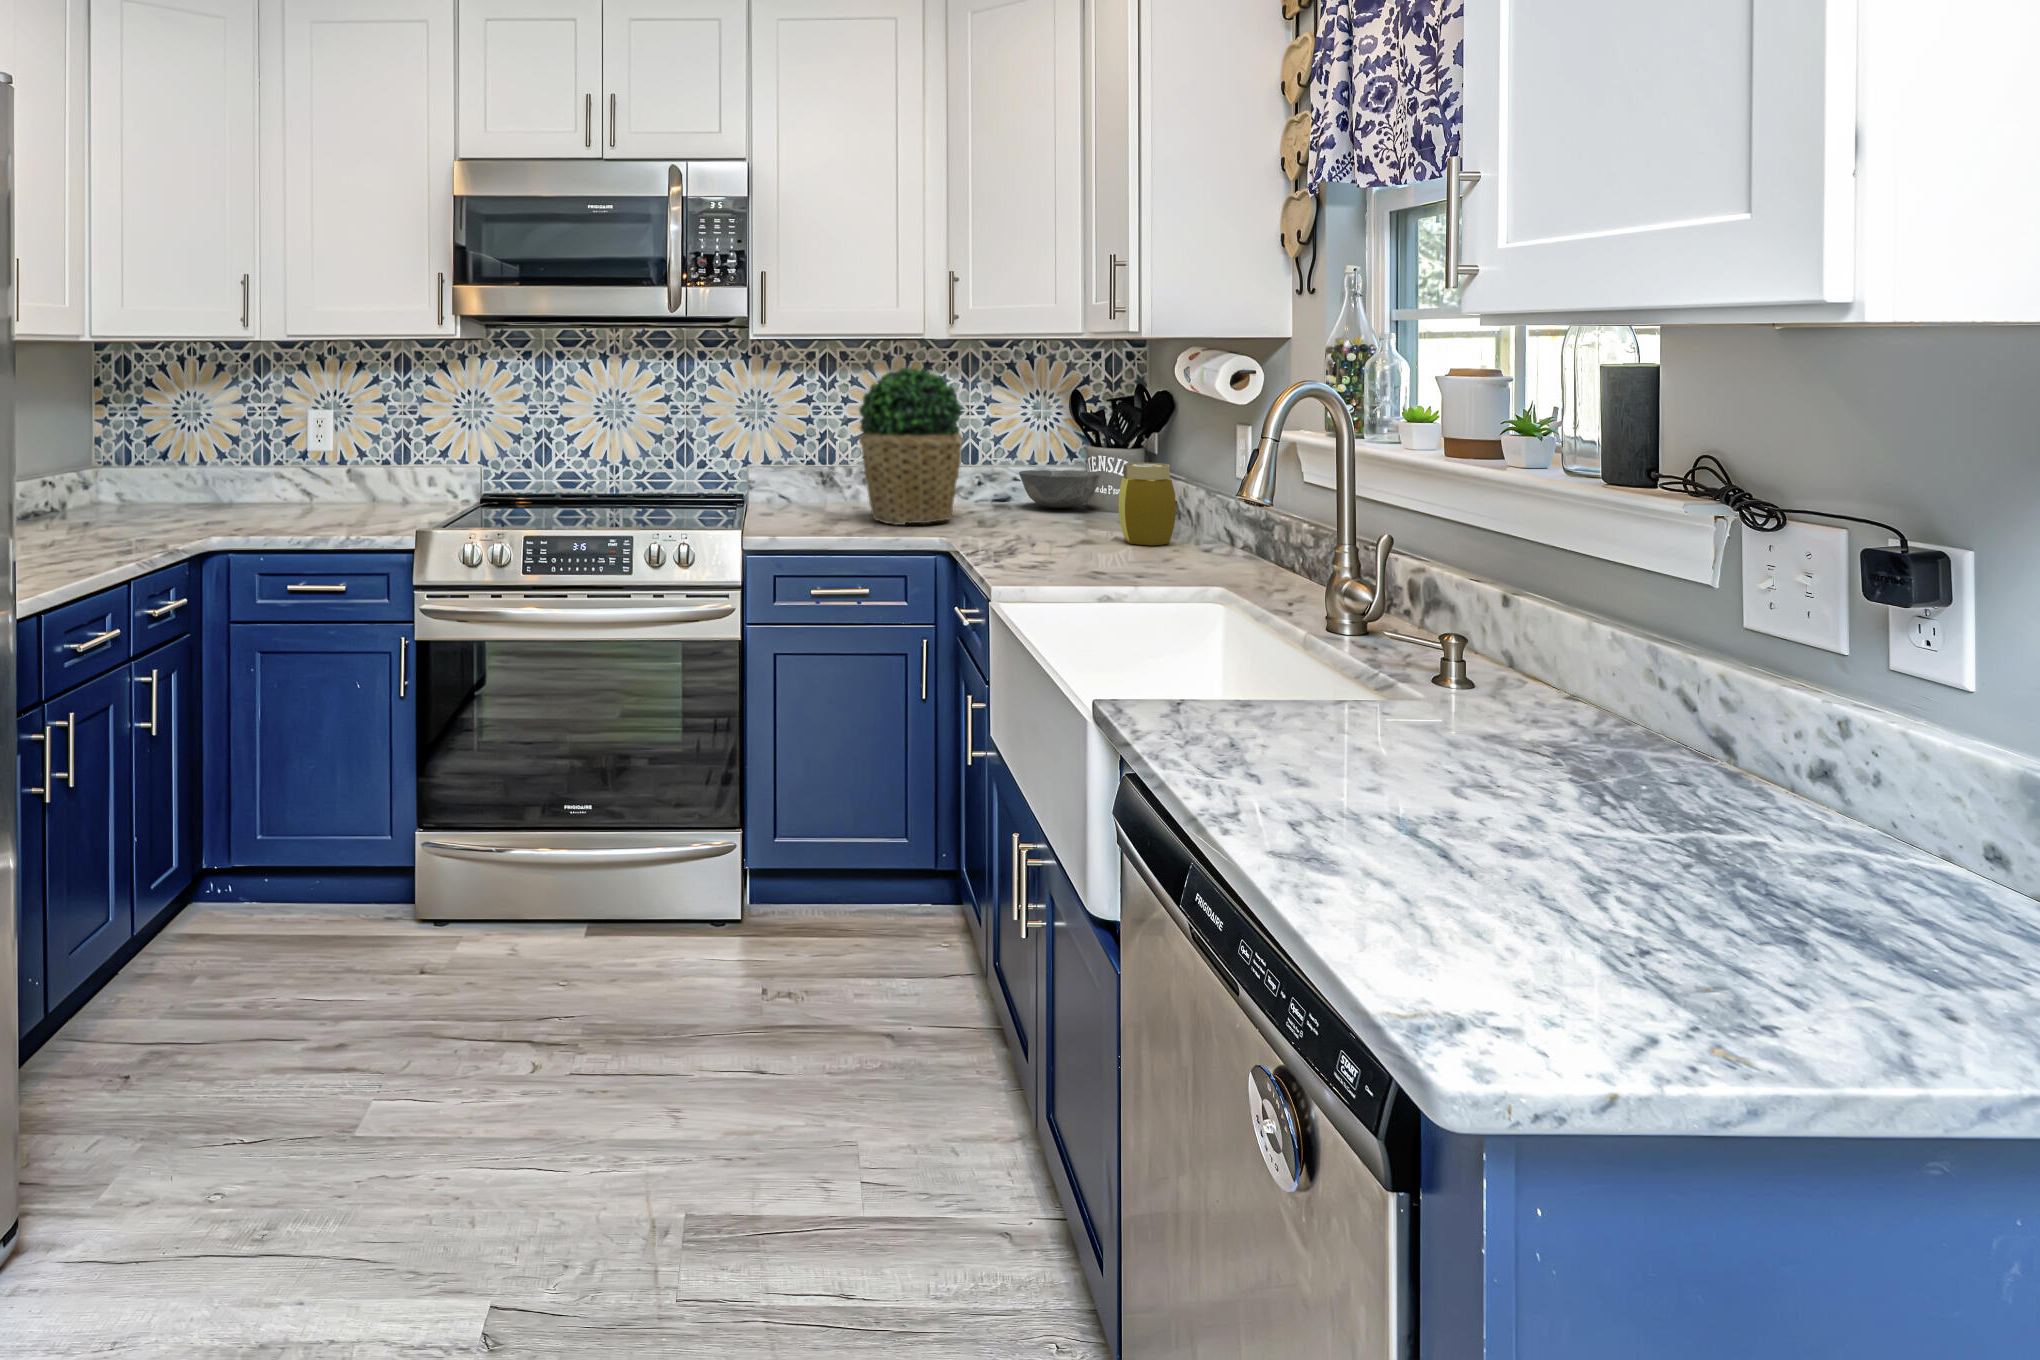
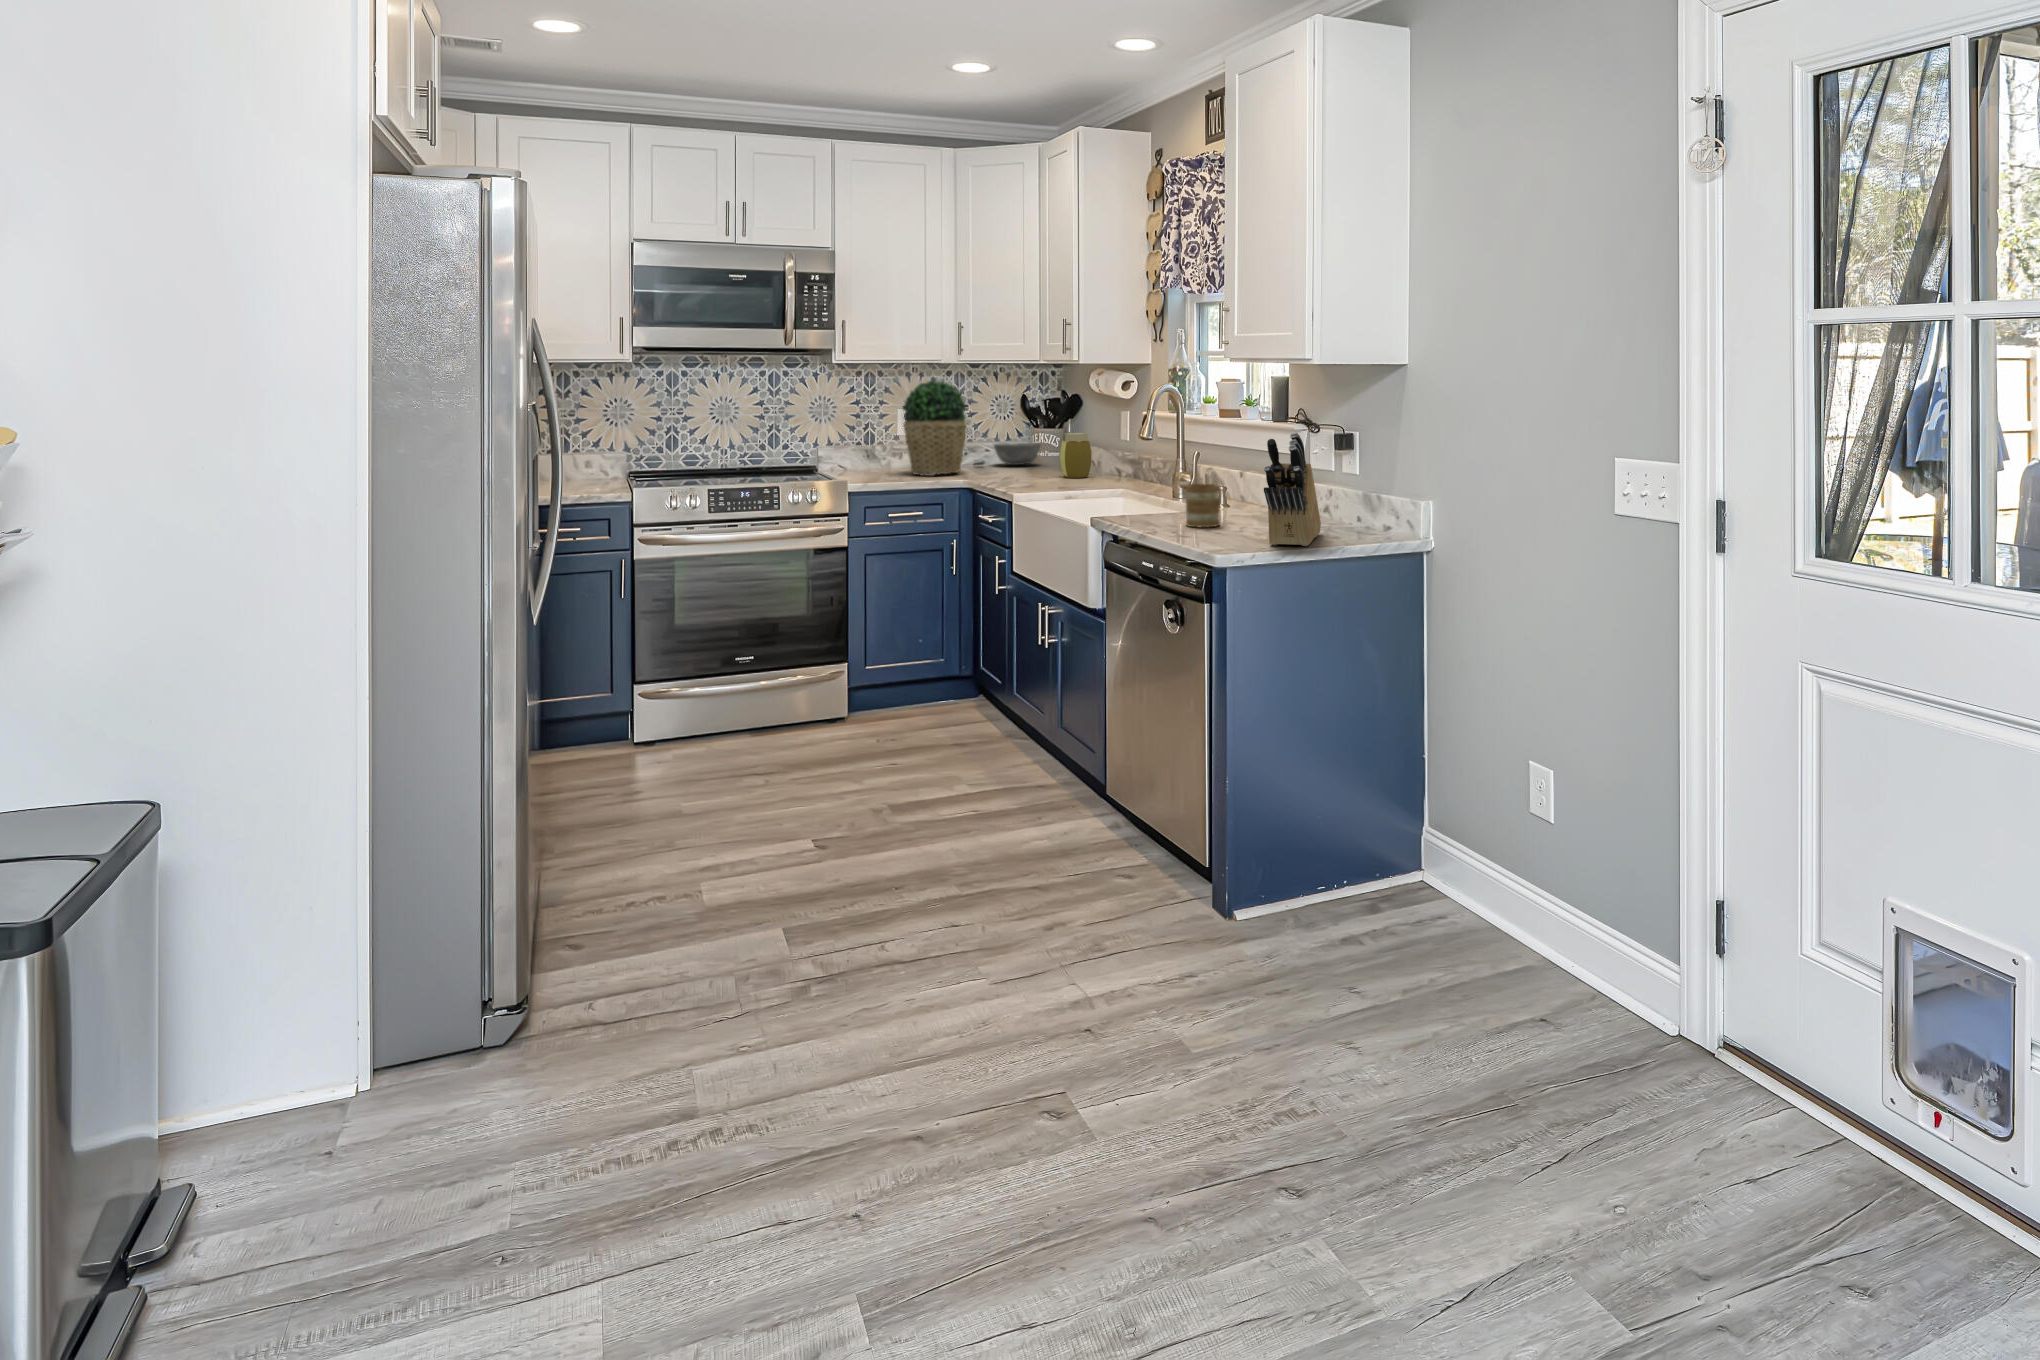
knife block: none [1605,560,1780,923] -> present [1264,432,1321,546]
mug: none [1346,634,1443,758] -> present [1186,484,1220,527]

